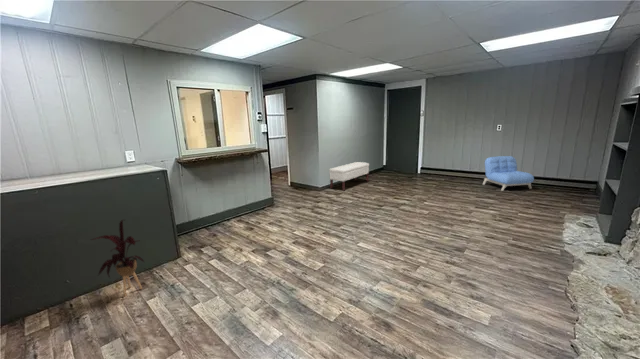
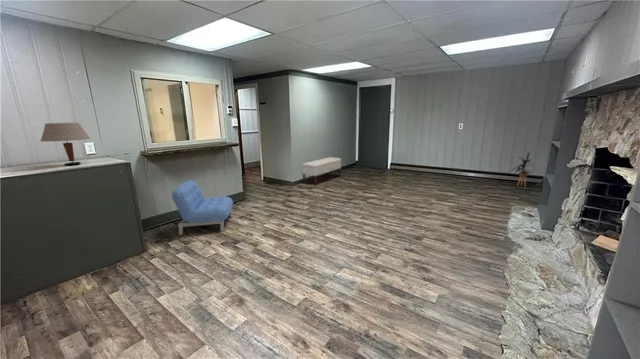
table lamp: none [87,132,132,173] -> present [41,123,90,165]
armchair: present [483,156,534,191] -> present [172,180,233,235]
house plant: present [95,220,143,296] -> present [516,153,530,185]

